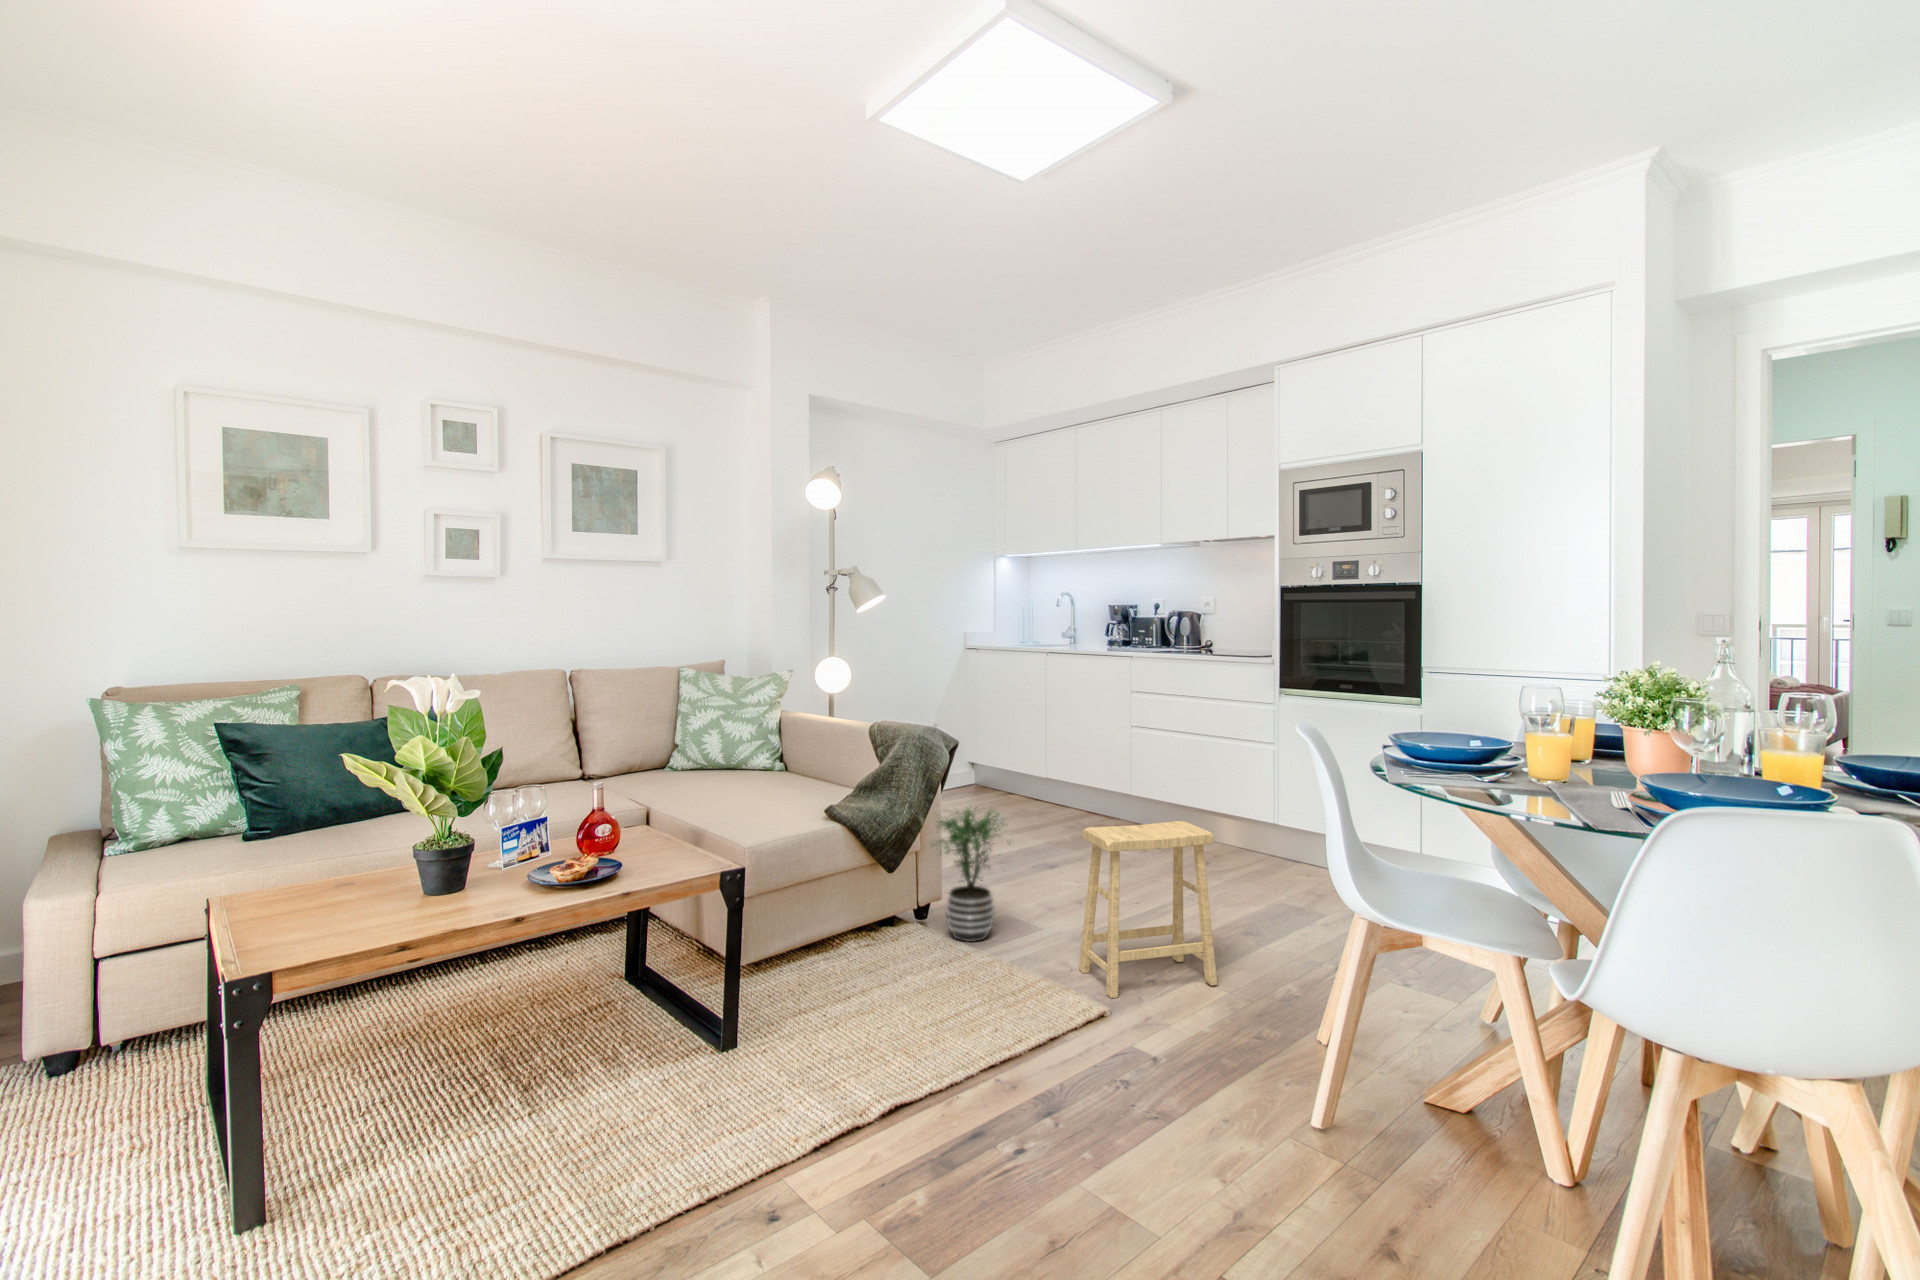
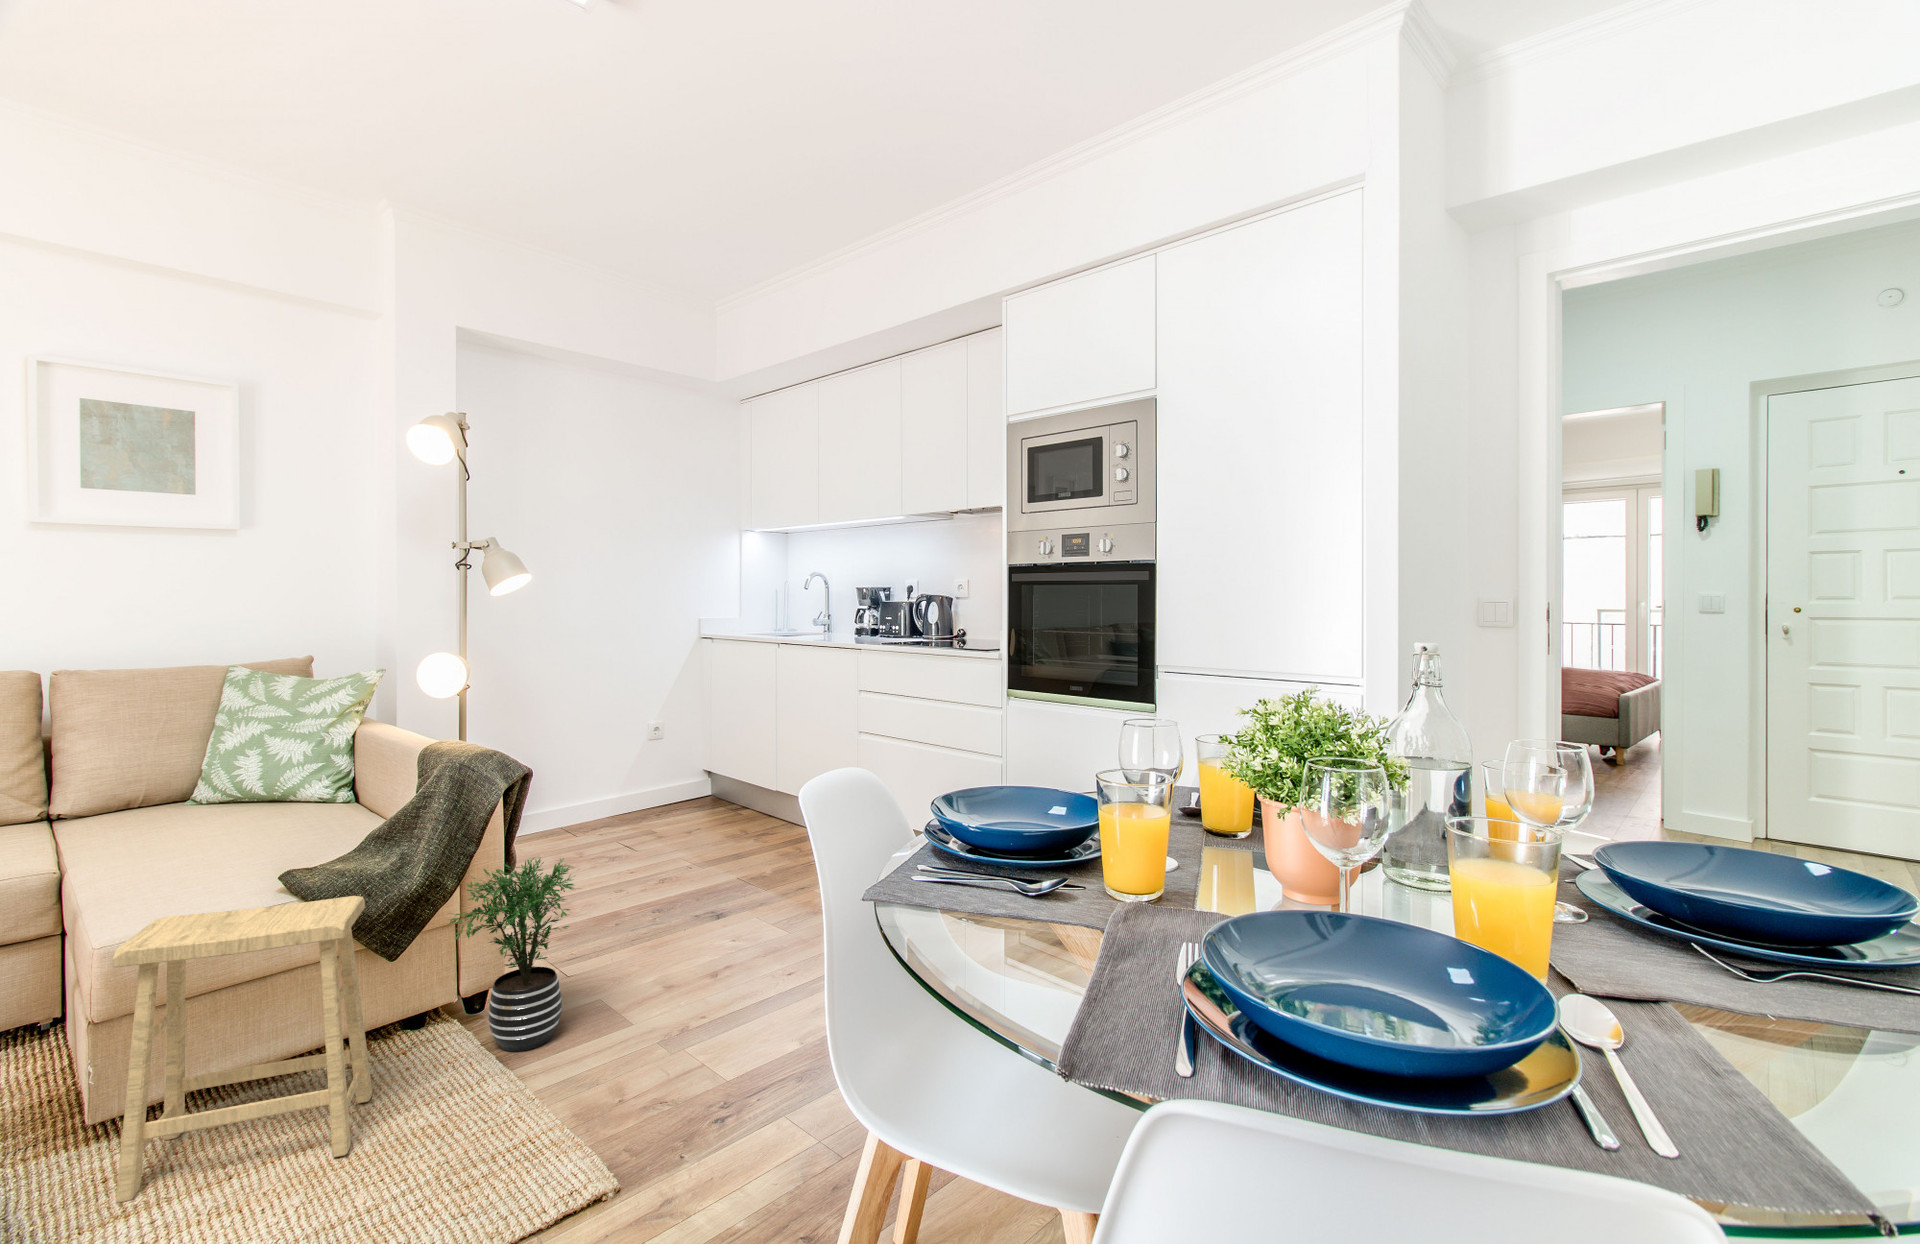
footstool: present [1079,821,1217,998] -> present [113,896,373,1203]

